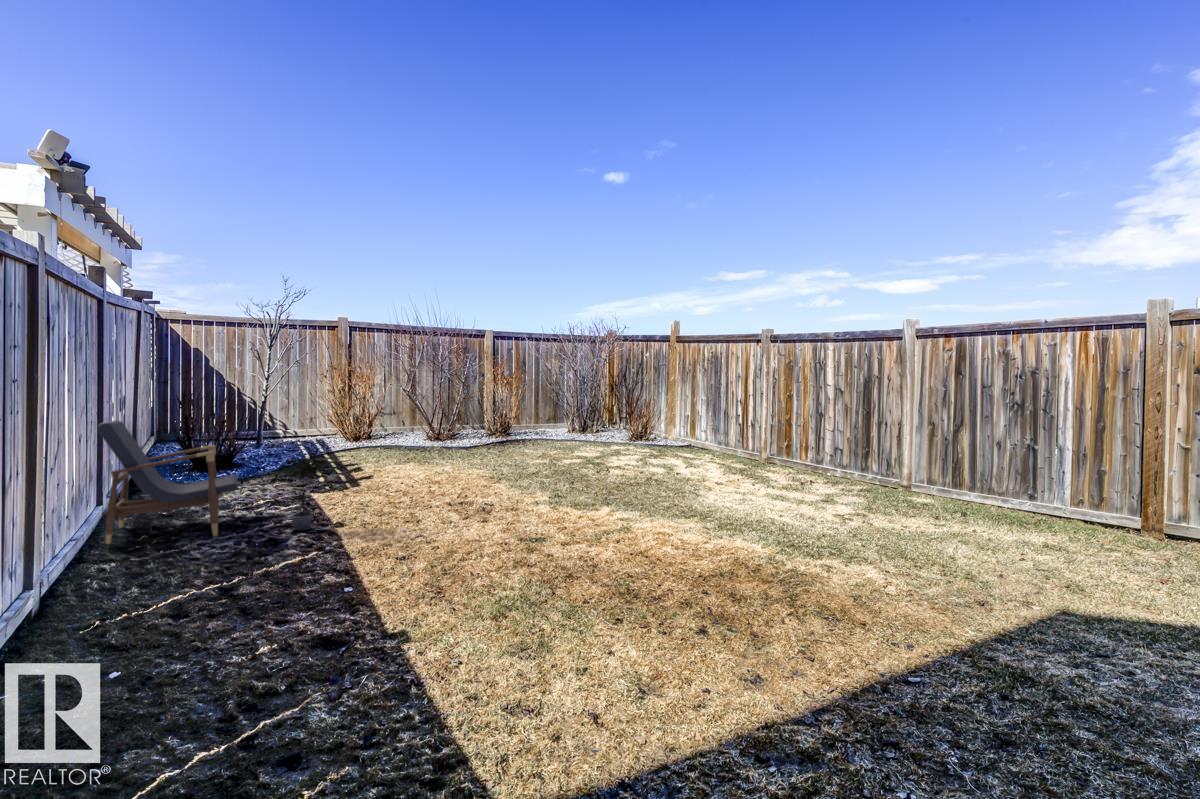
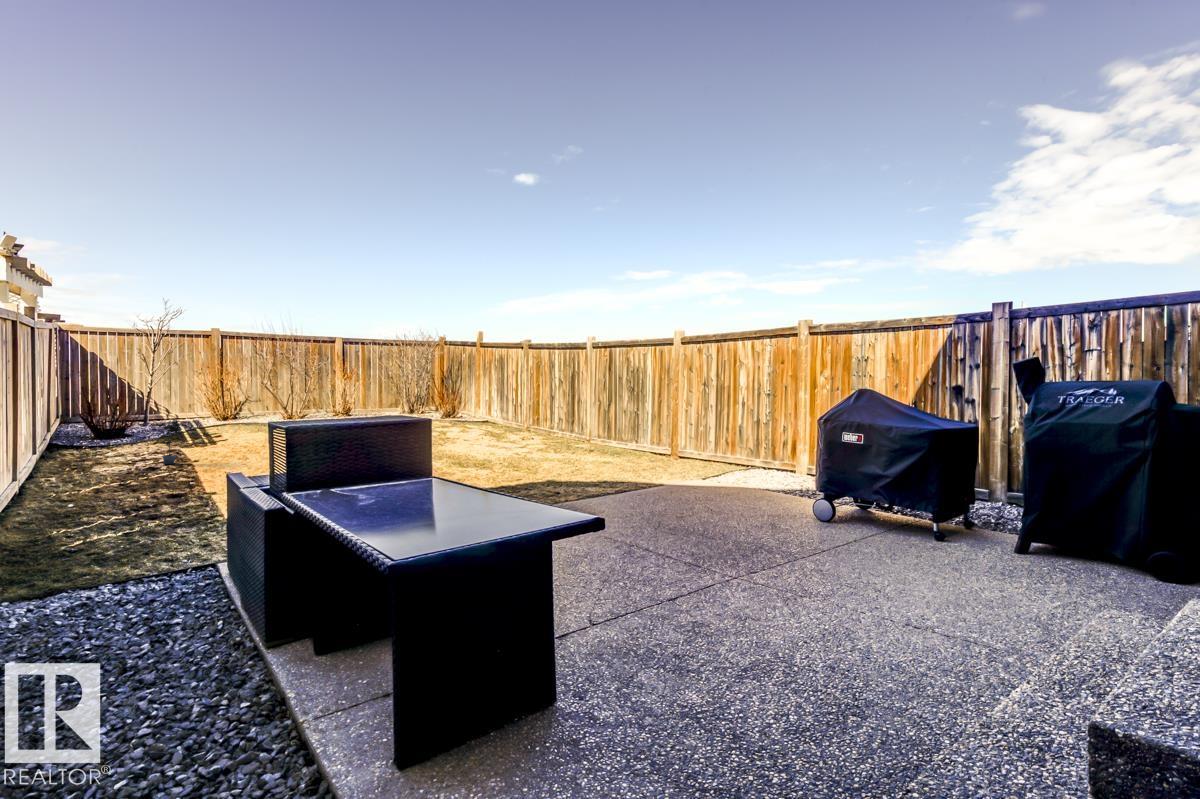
lounge chair: present [97,420,238,544] -> none [36,402,127,471]

